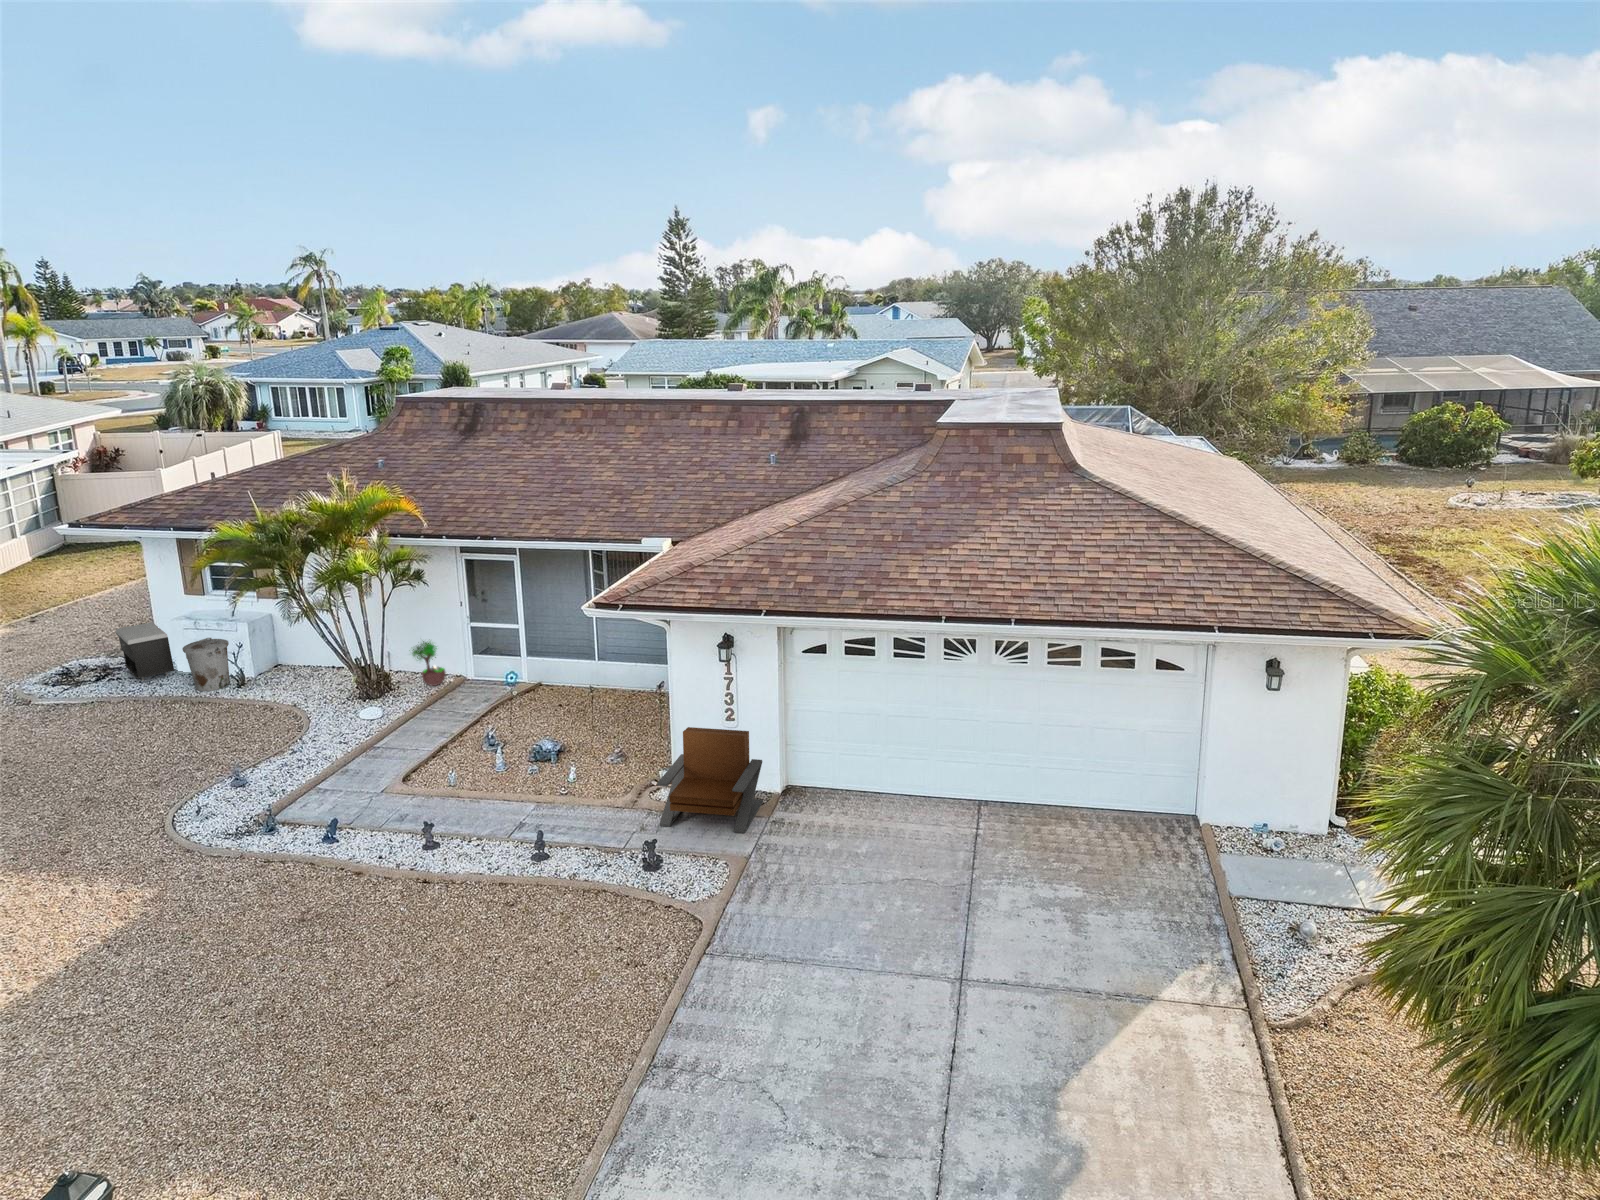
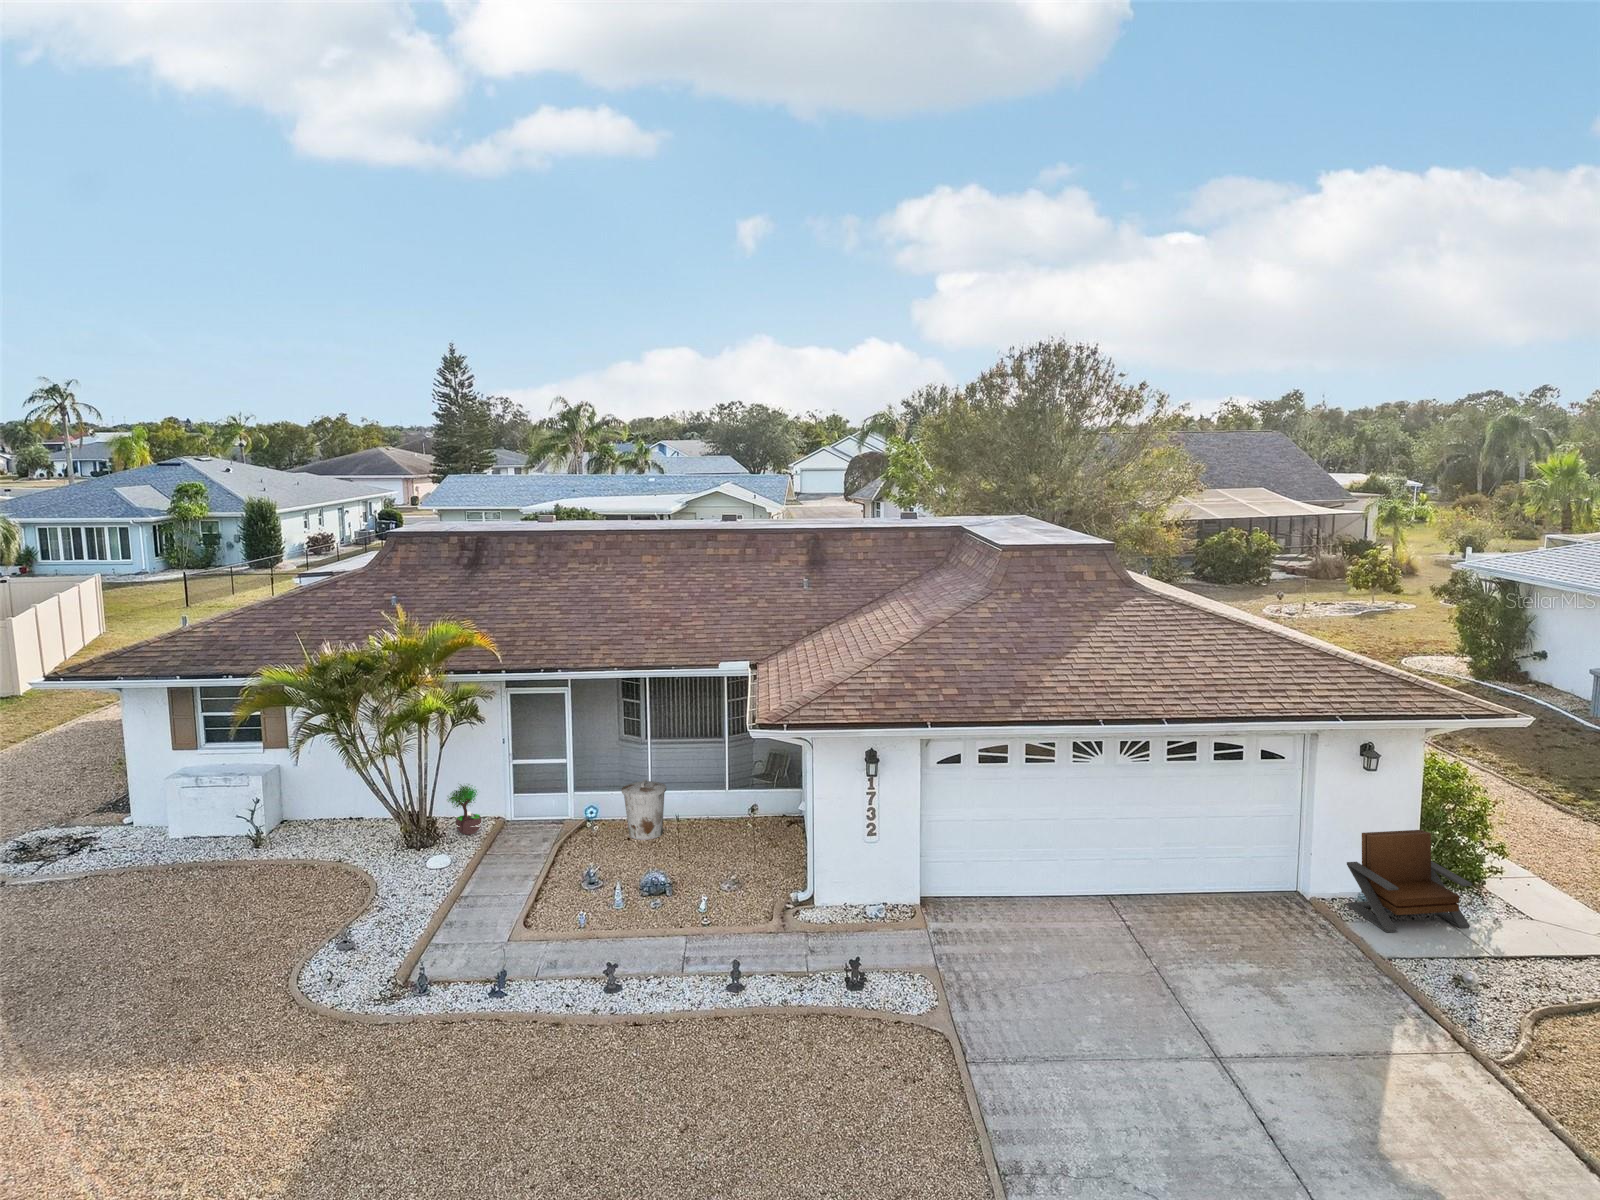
storage bench: present [116,623,174,681] -> none [67,786,144,852]
trash can: present [183,638,230,691] -> present [622,780,666,840]
lounge chair: present [657,727,763,833] -> present [1346,830,1472,932]

